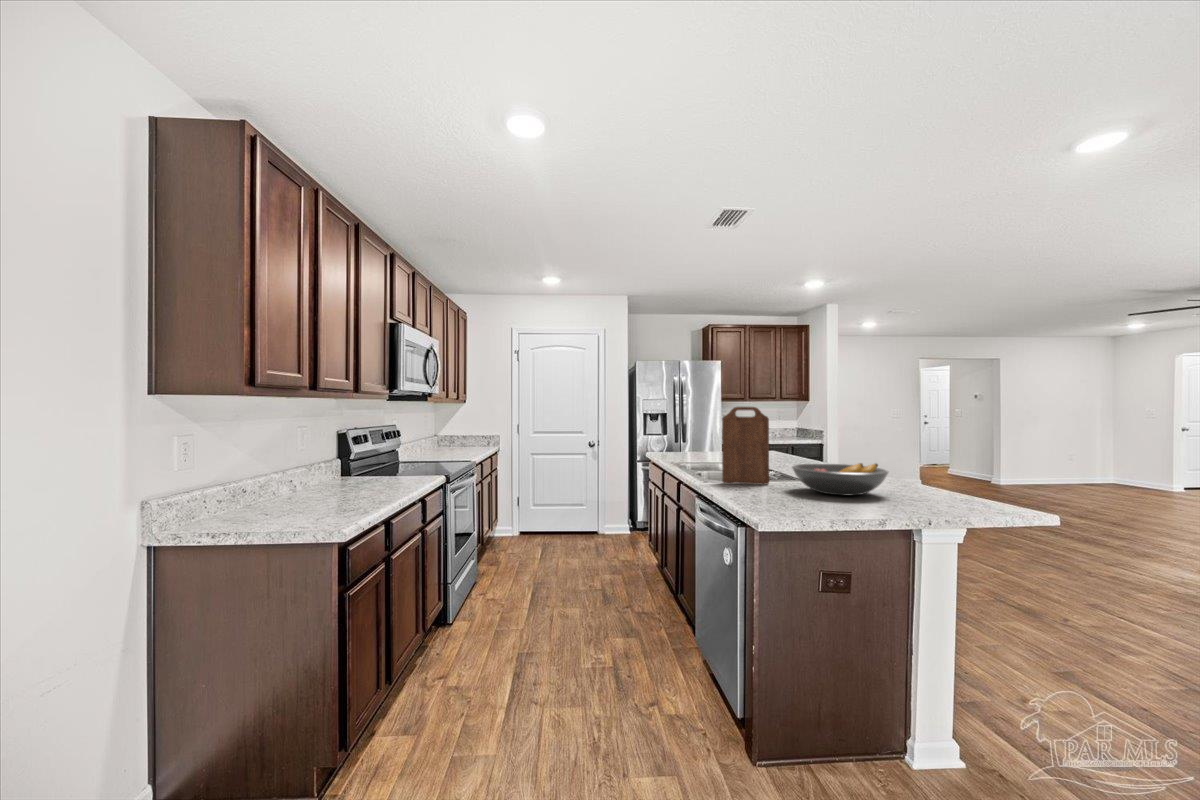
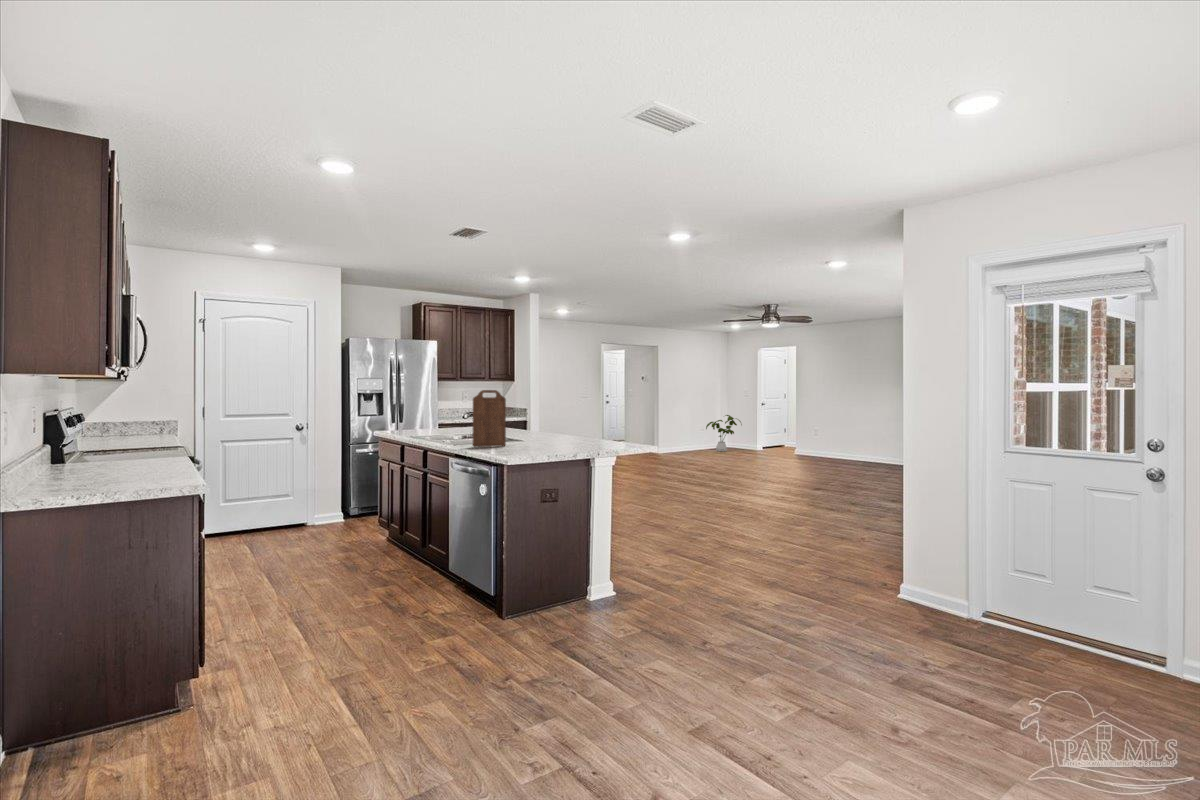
house plant: none [1078,442,1144,489] -> present [706,415,742,451]
fruit bowl: present [792,463,888,496] -> none [523,427,580,448]

